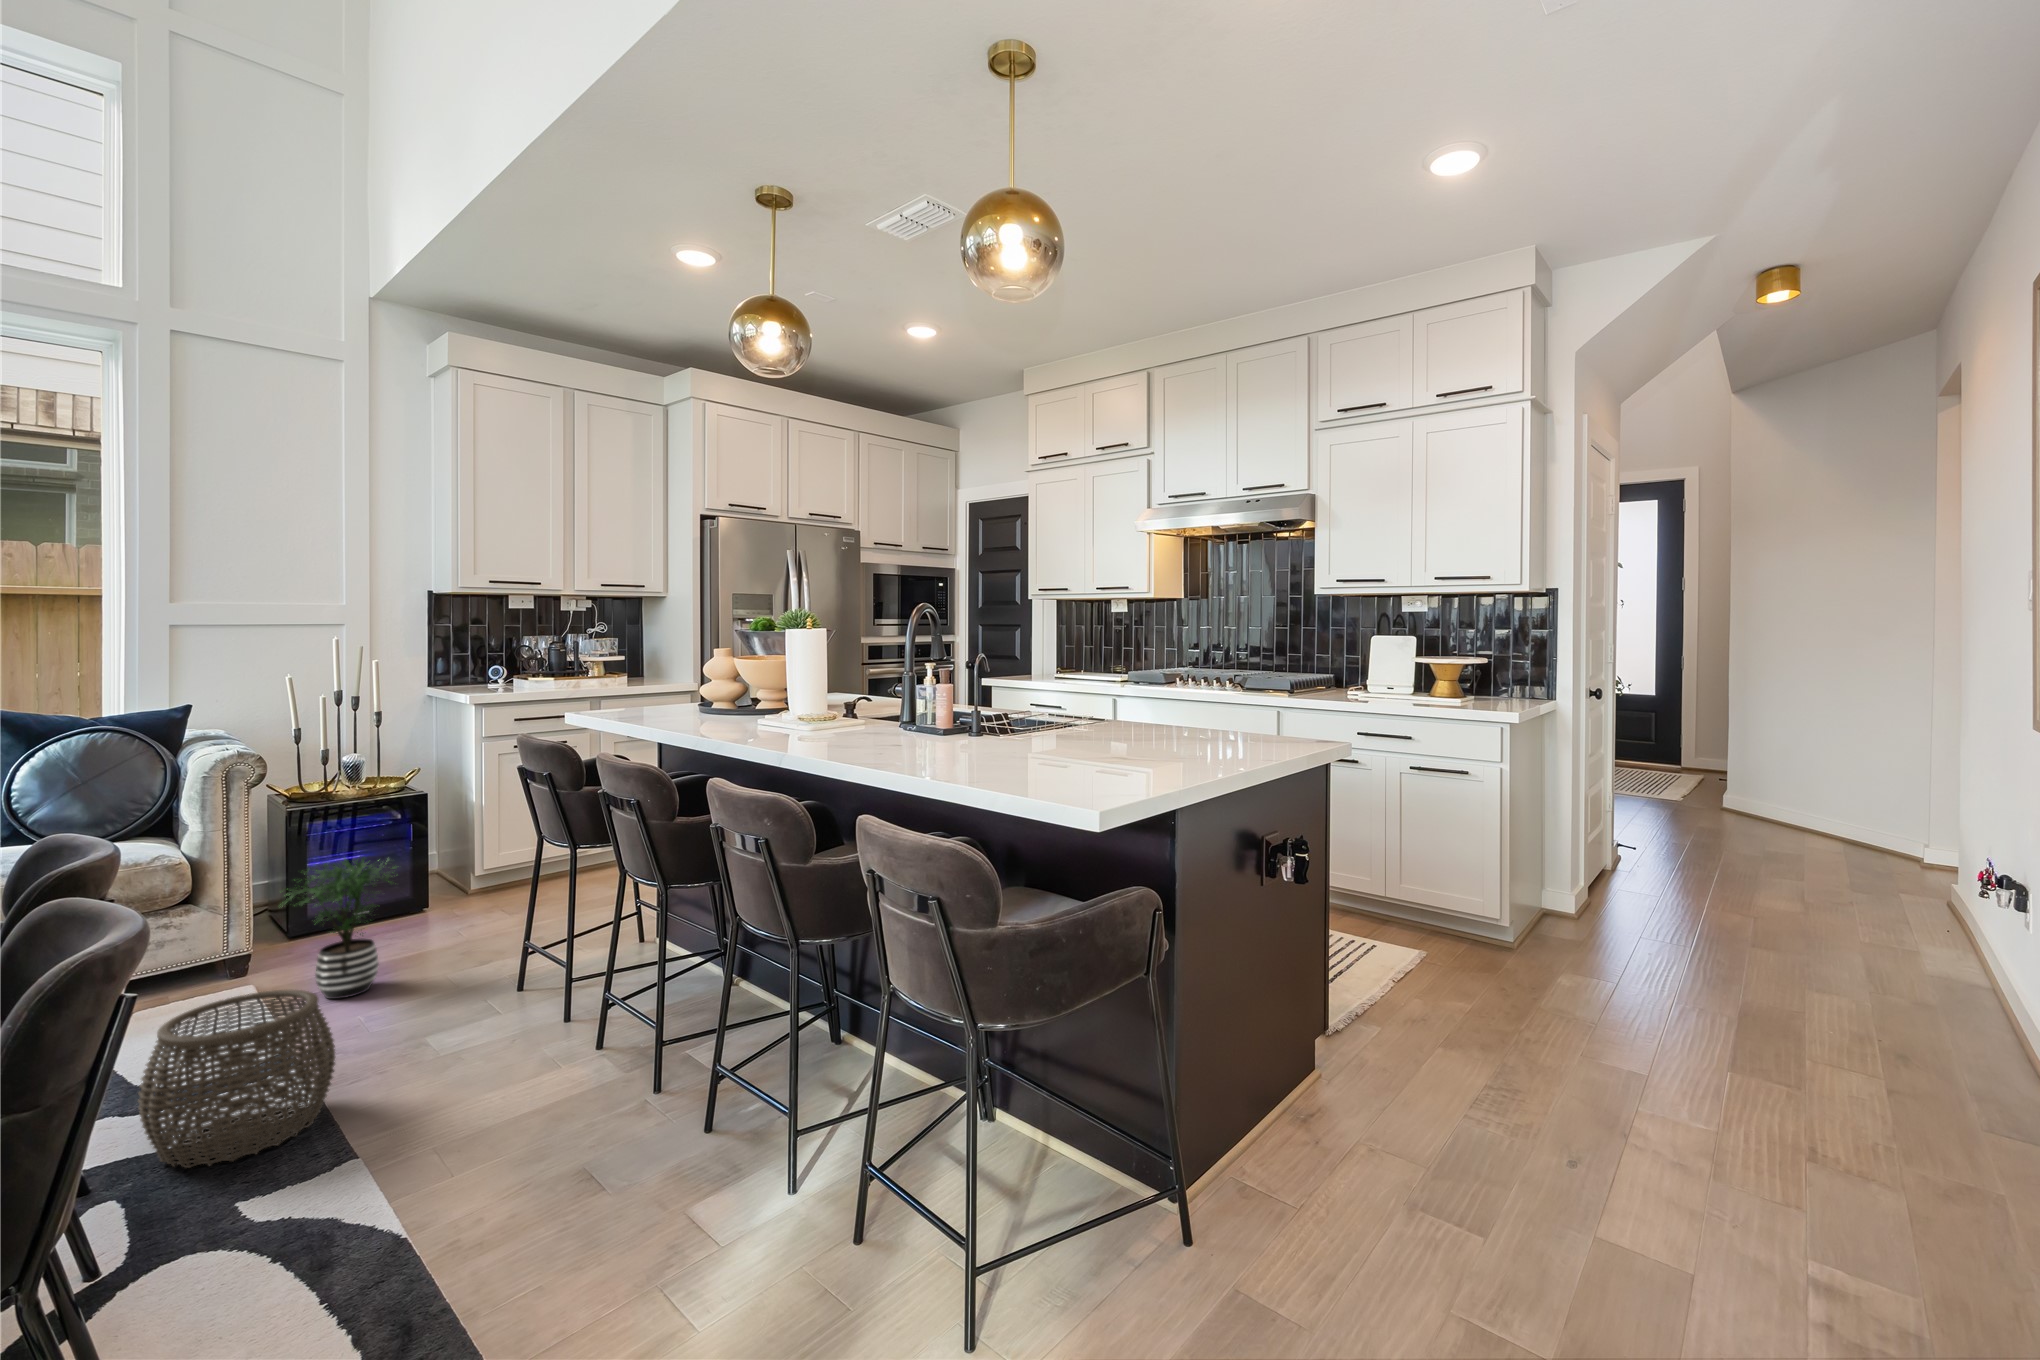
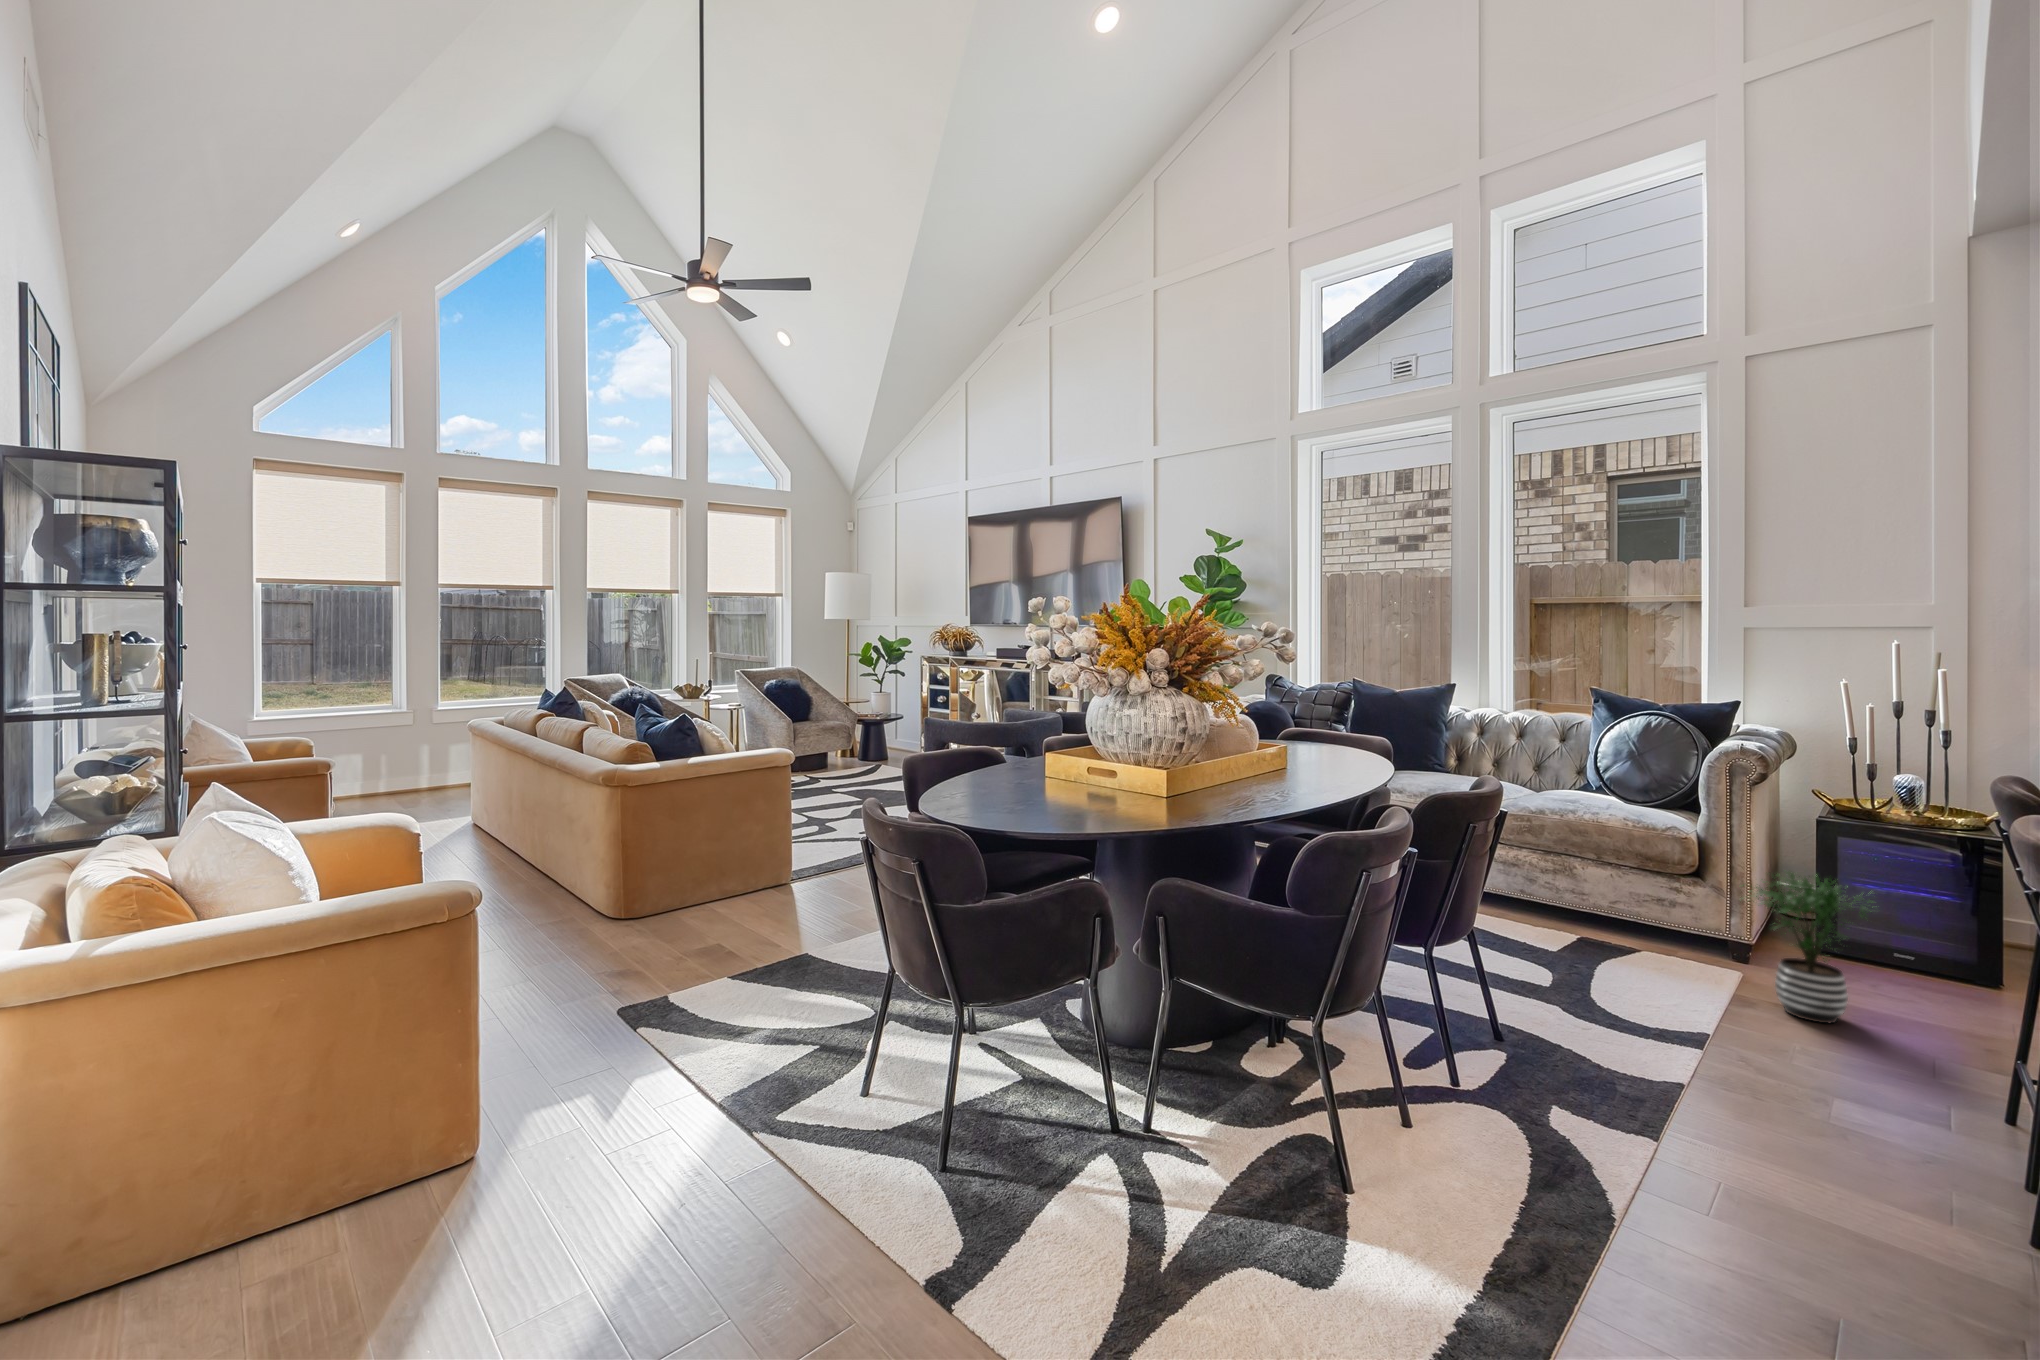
woven basket: present [138,990,335,1168] -> none [1532,943,1689,1093]

